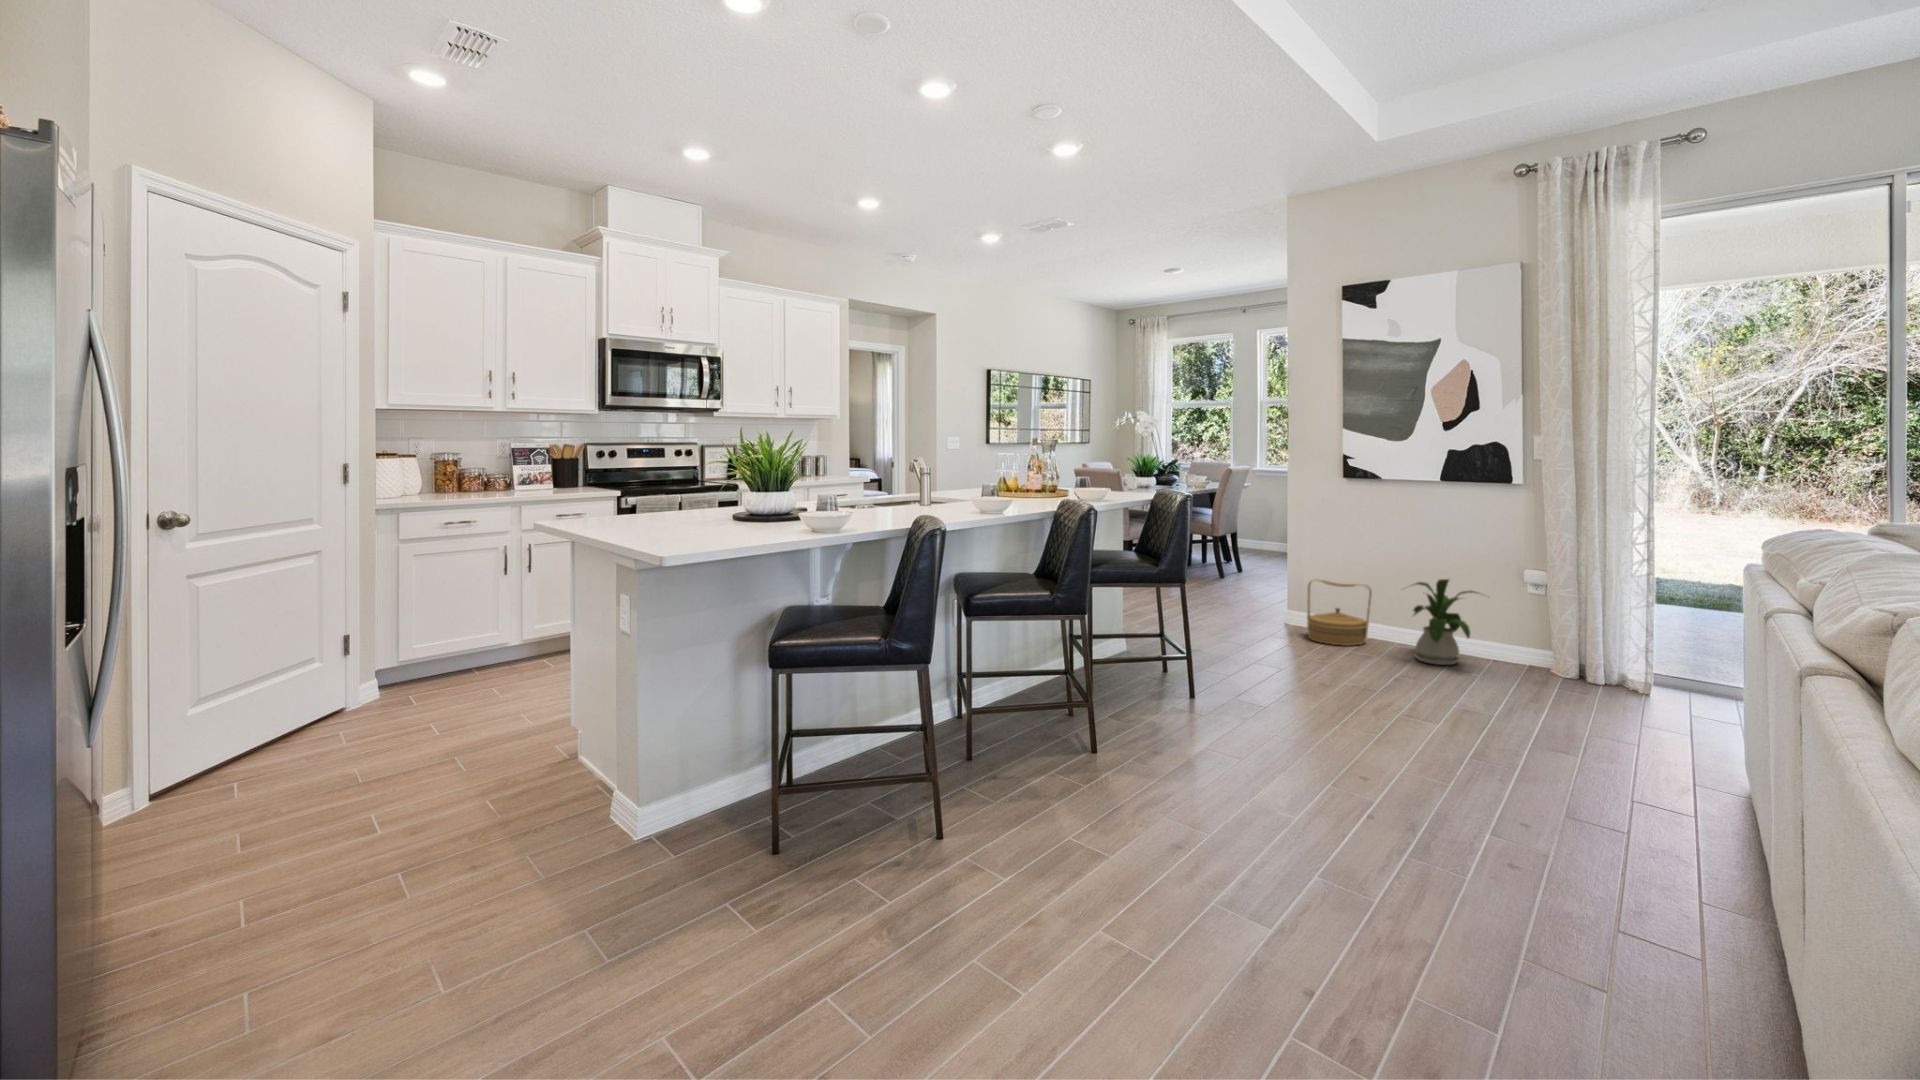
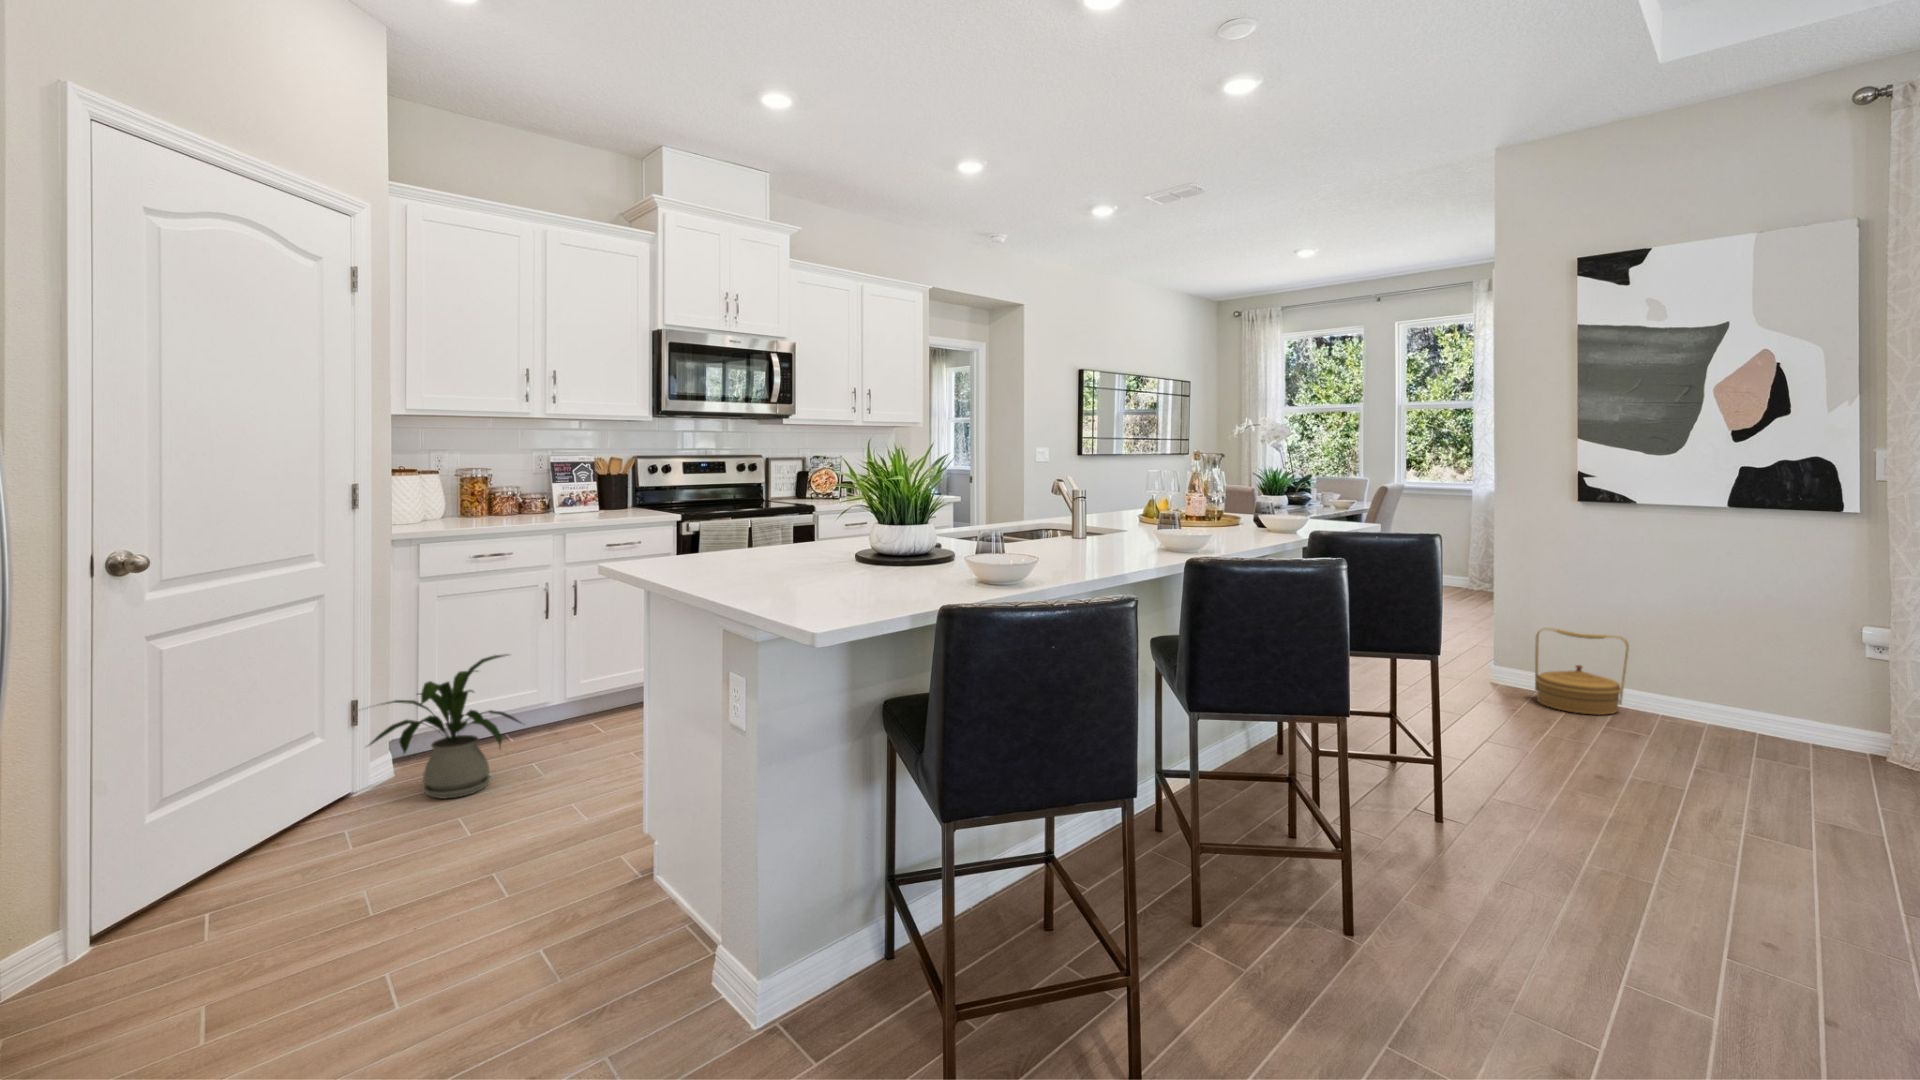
house plant: present [1414,579,1475,665] -> present [370,655,521,799]

